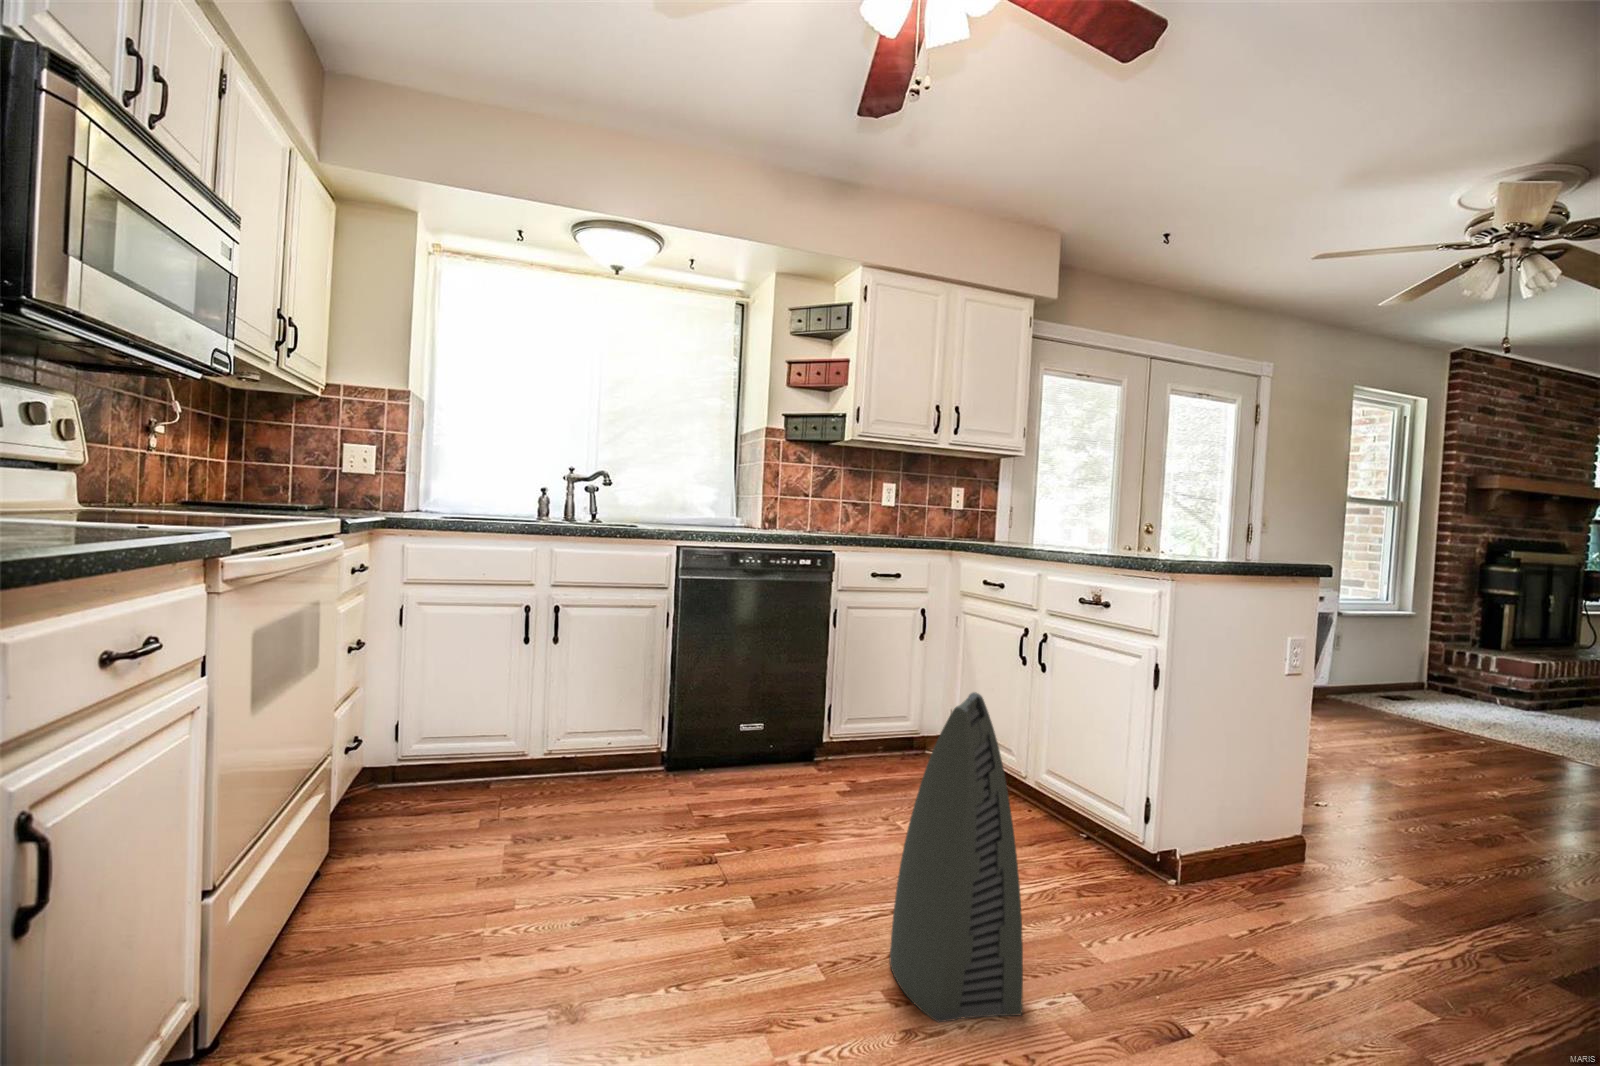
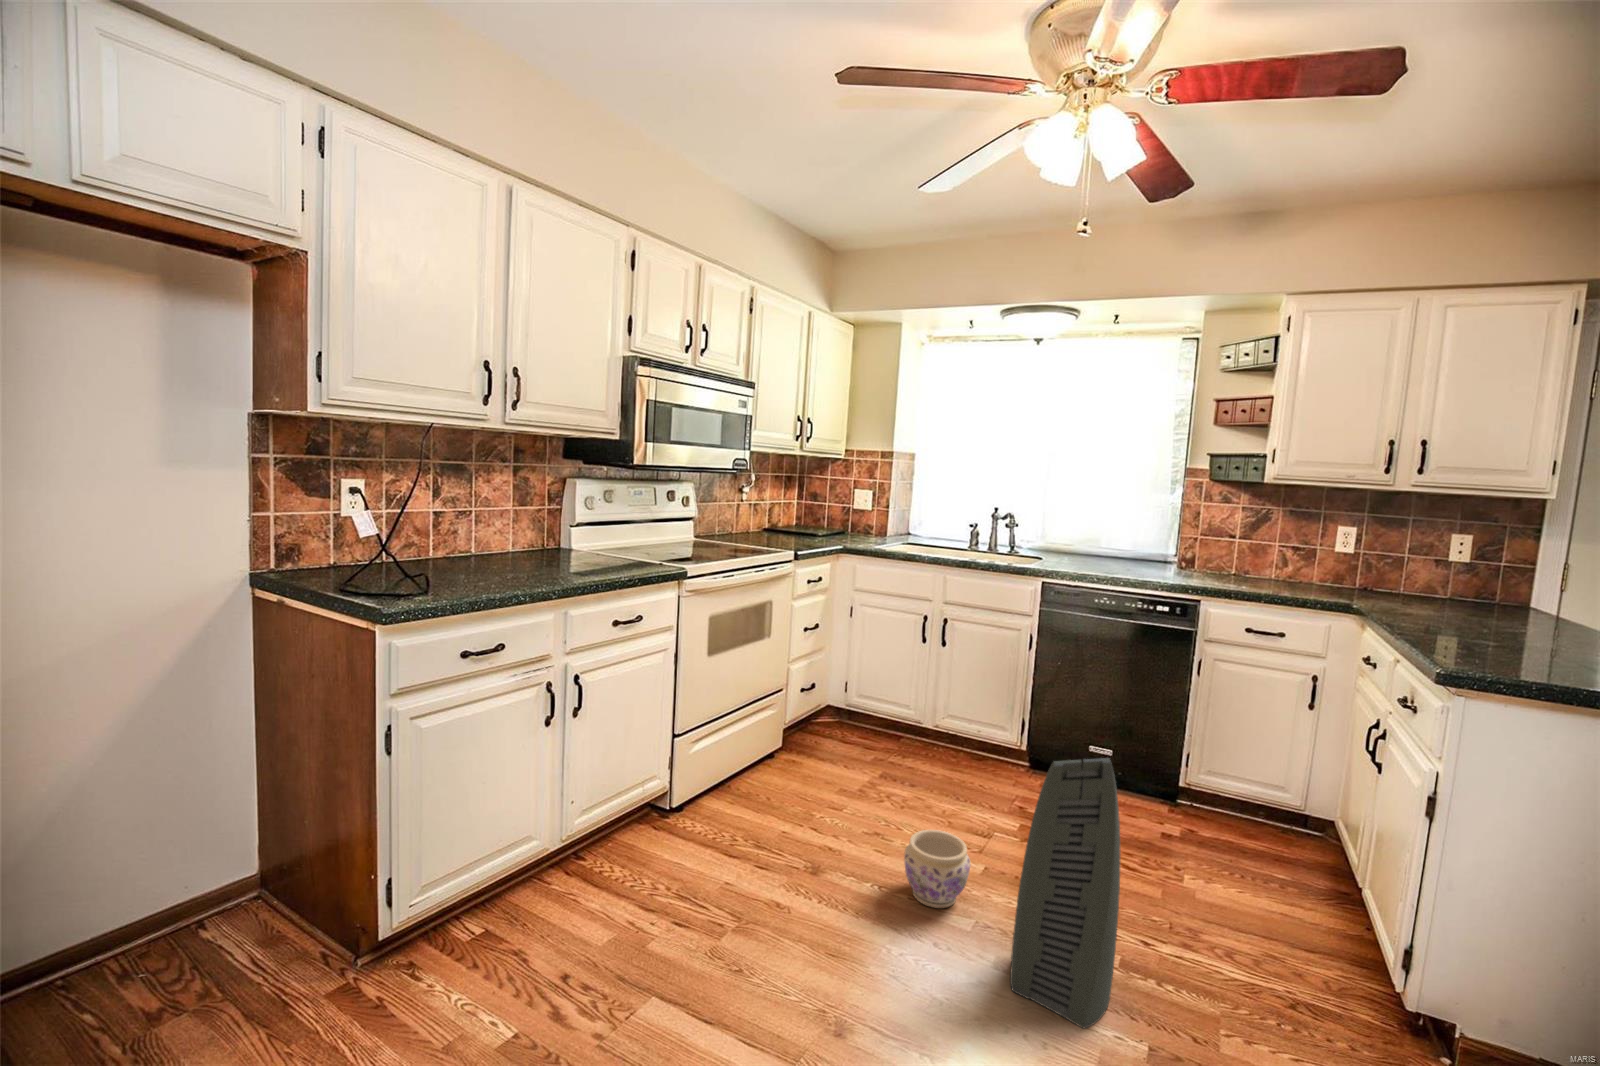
planter: none [704,866,797,981] -> present [904,830,970,909]

